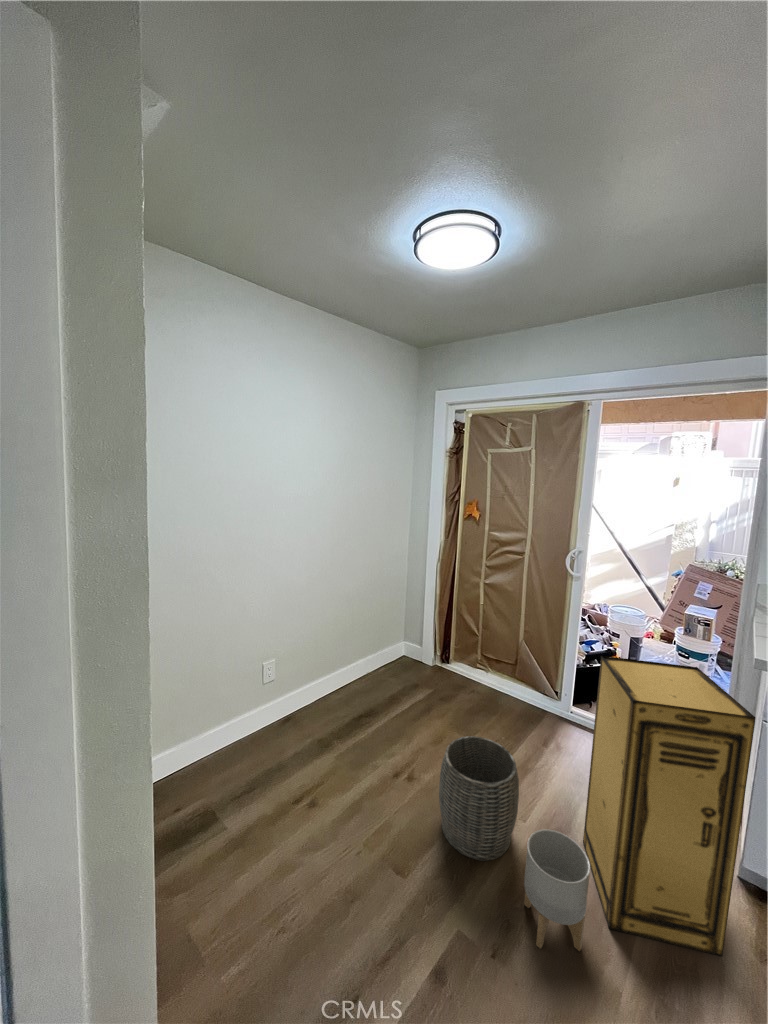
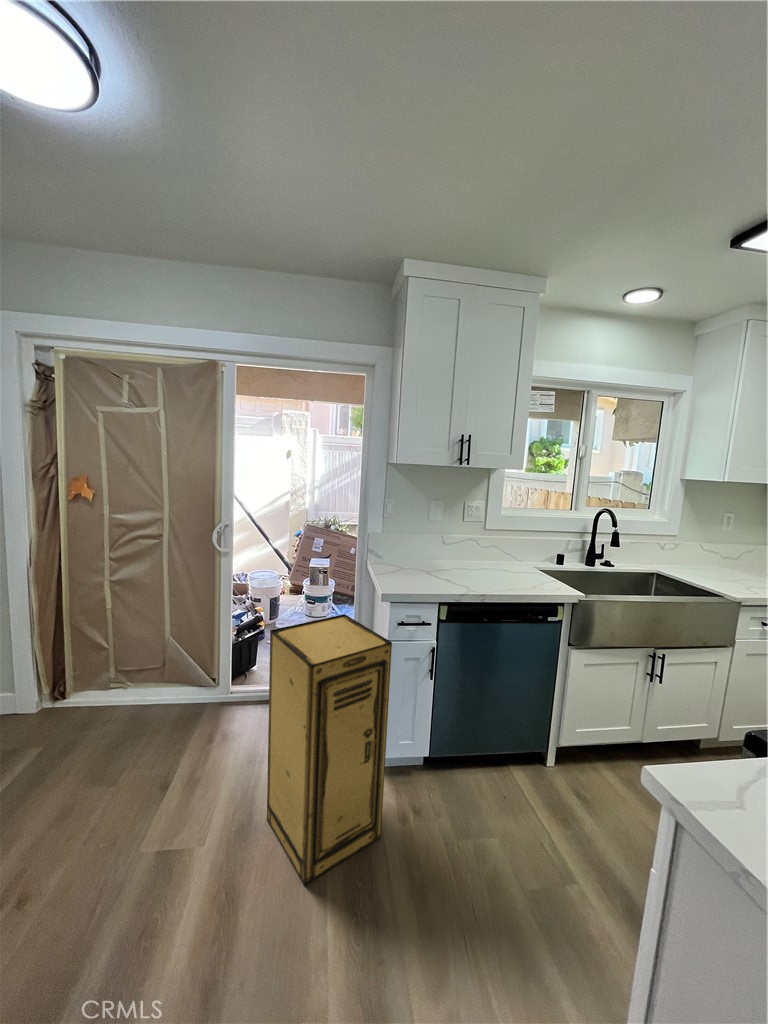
woven basket: present [439,736,519,861] -> none [87,772,200,938]
planter: present [524,829,590,951] -> none [223,828,288,966]

